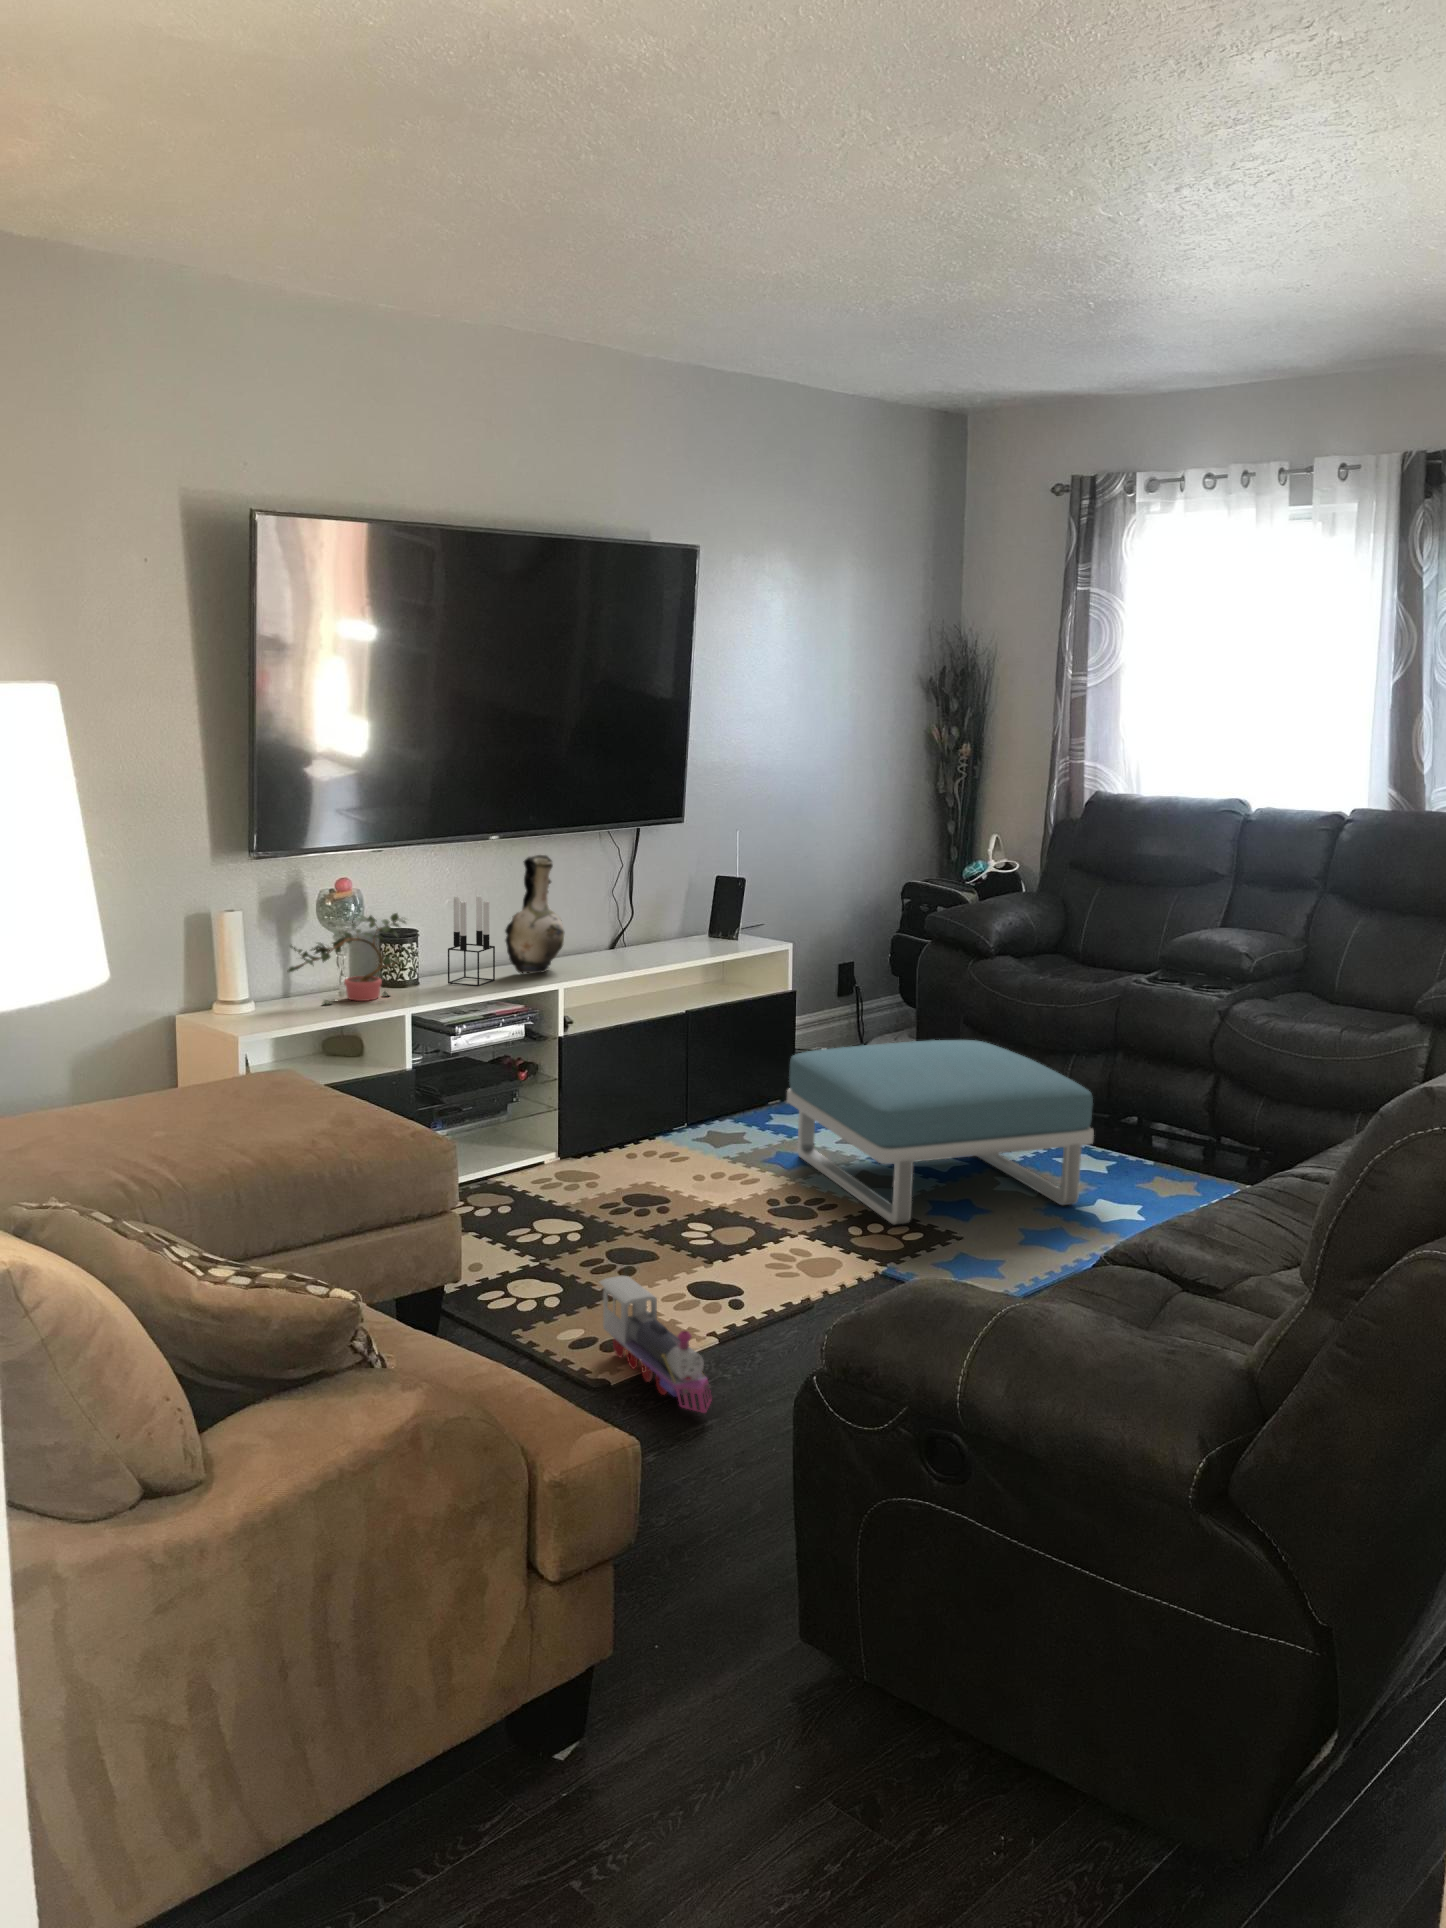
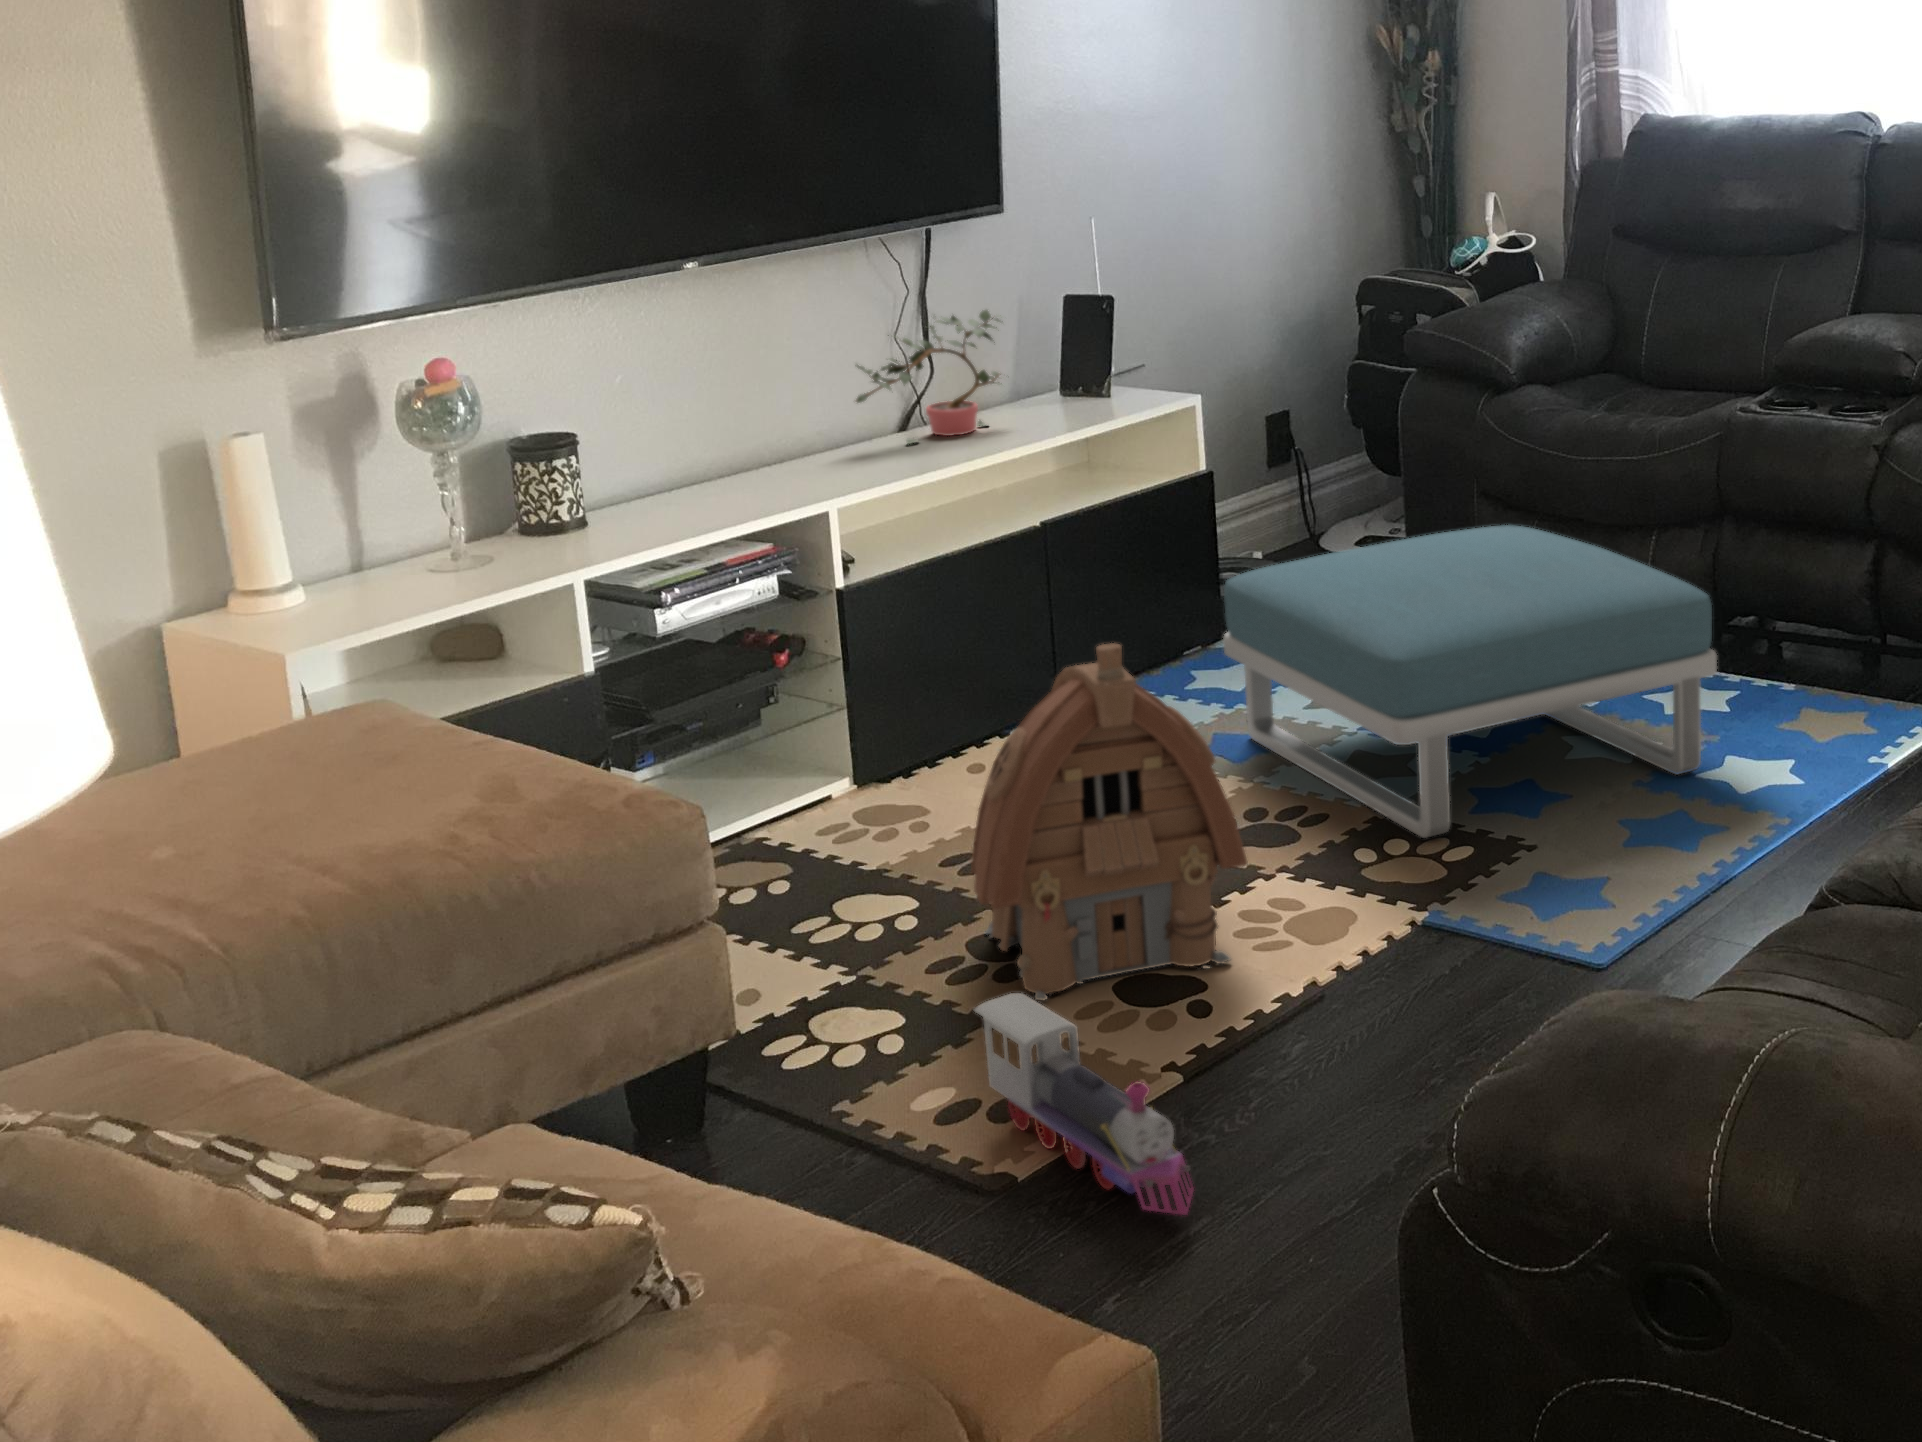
decorative vase: present [505,855,564,973] -> none [727,287,828,488]
candle holder: present [448,896,495,986] -> none [633,363,719,518]
potted plant: present [288,913,406,1004] -> present [856,310,1001,444]
toy house: none [612,1077,776,1289] -> present [971,643,1248,1000]

